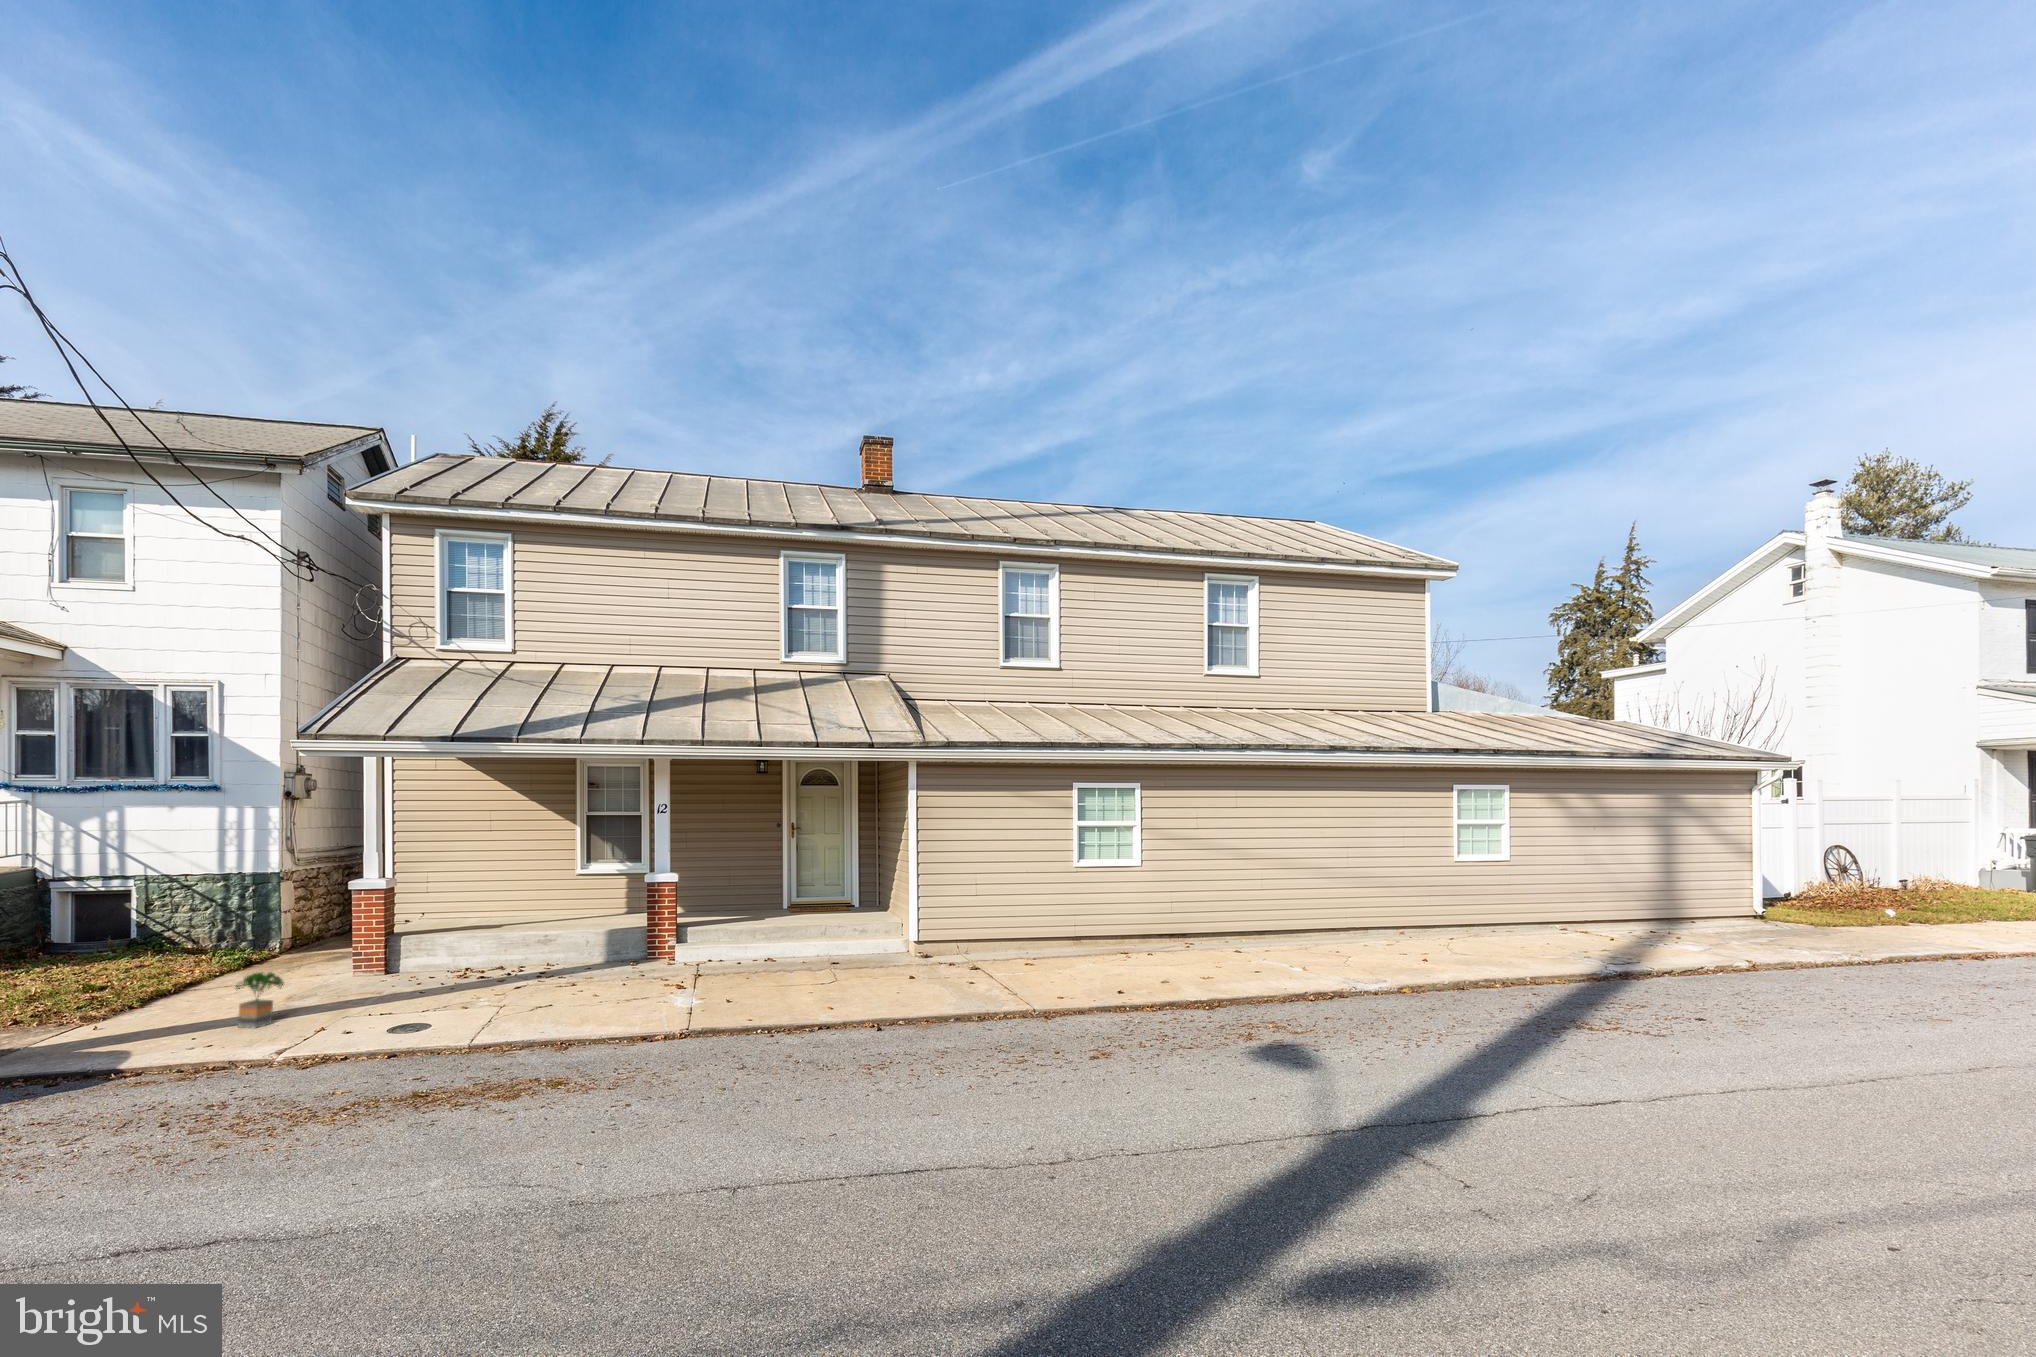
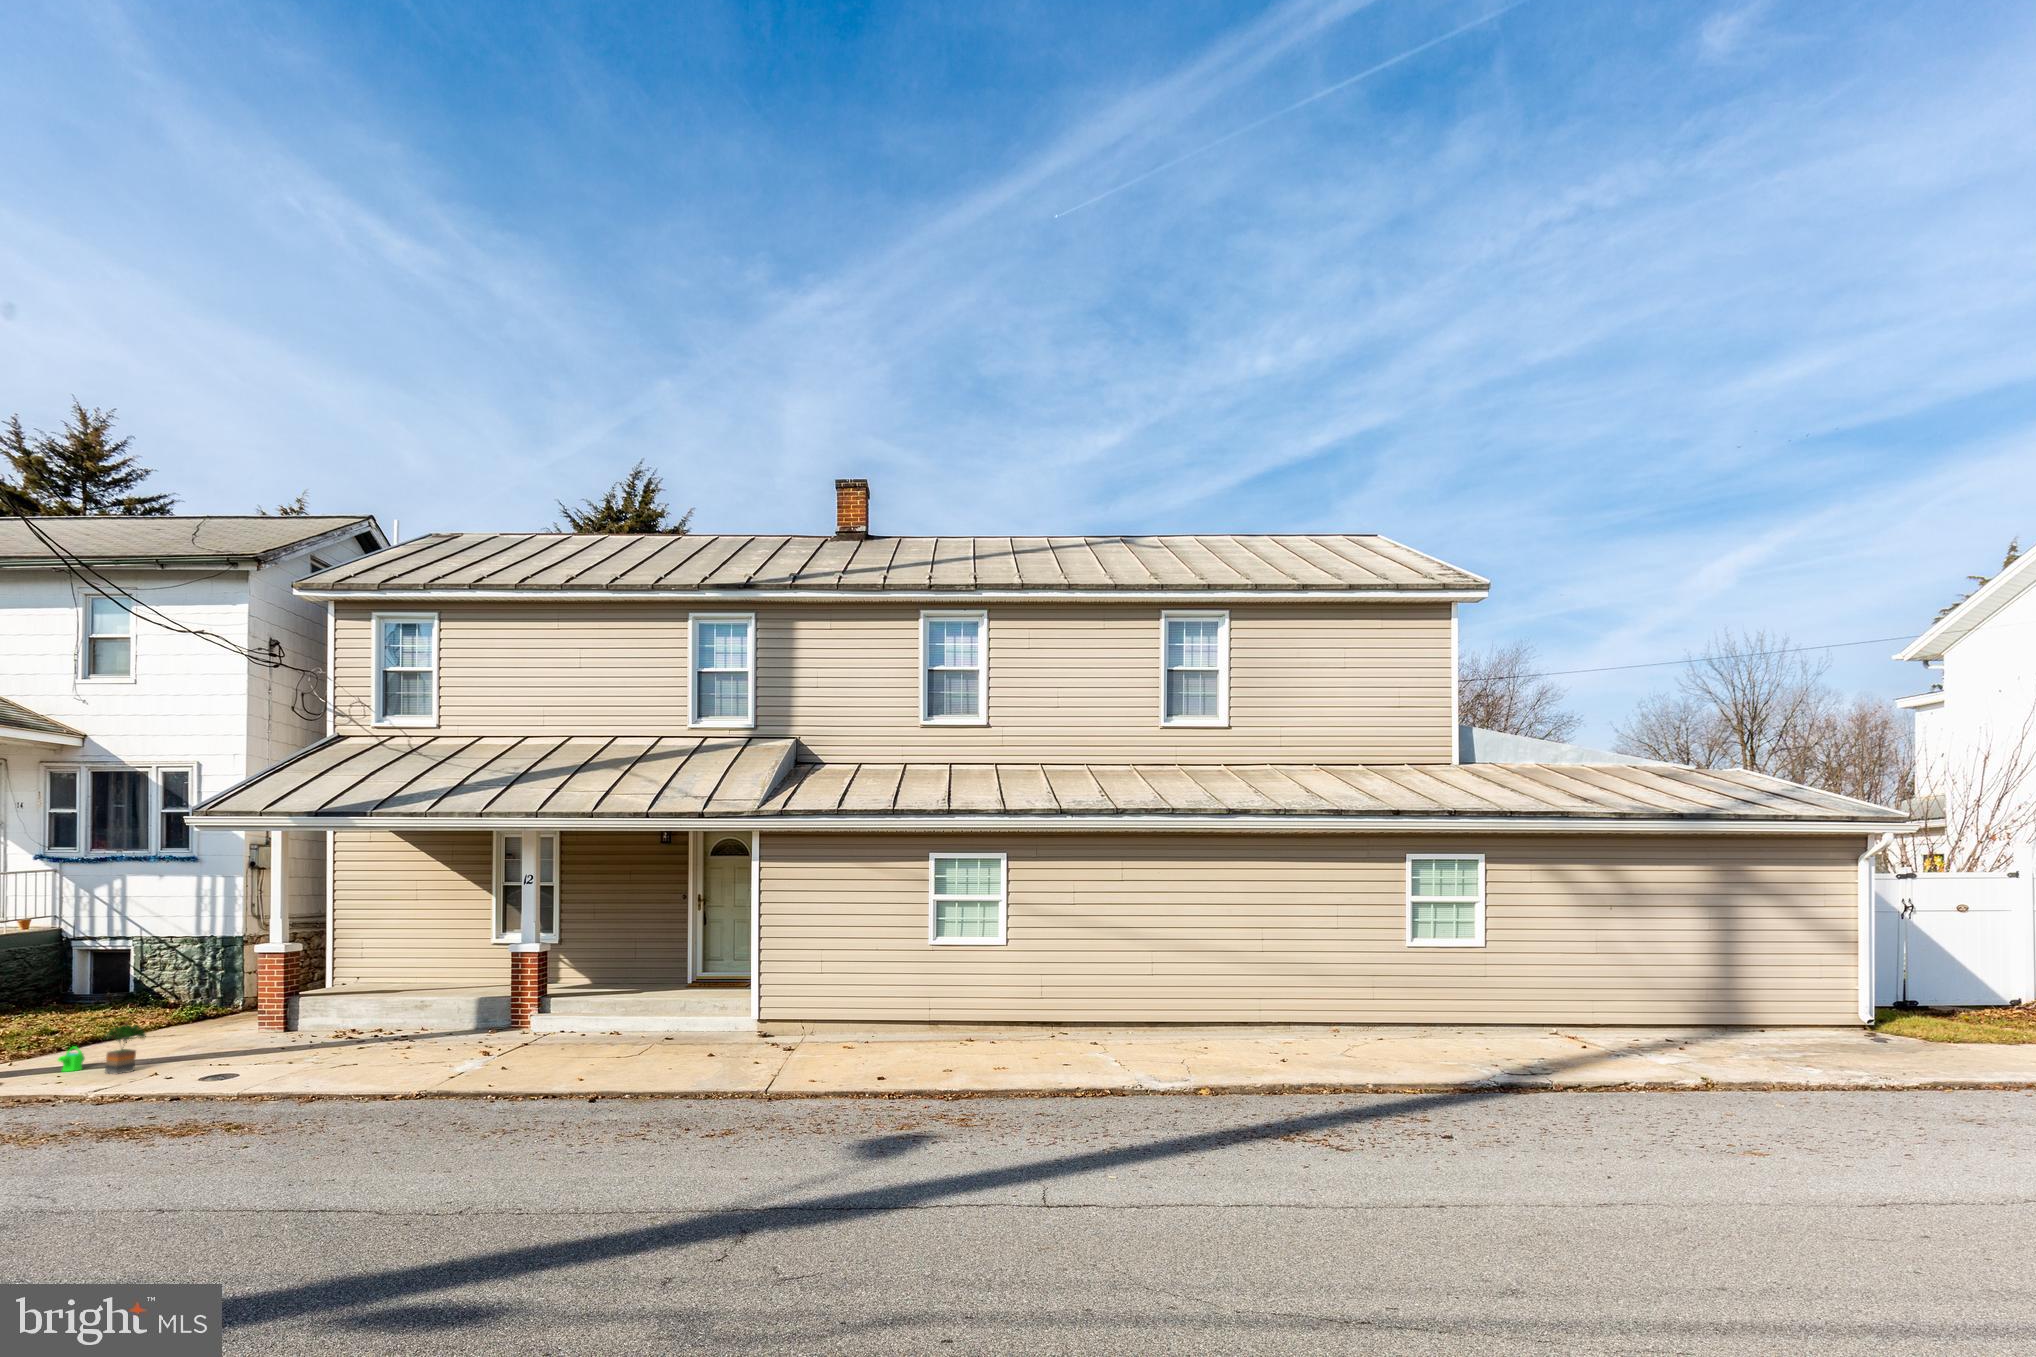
watering can: none [175,999,200,1029] -> present [58,1046,85,1072]

